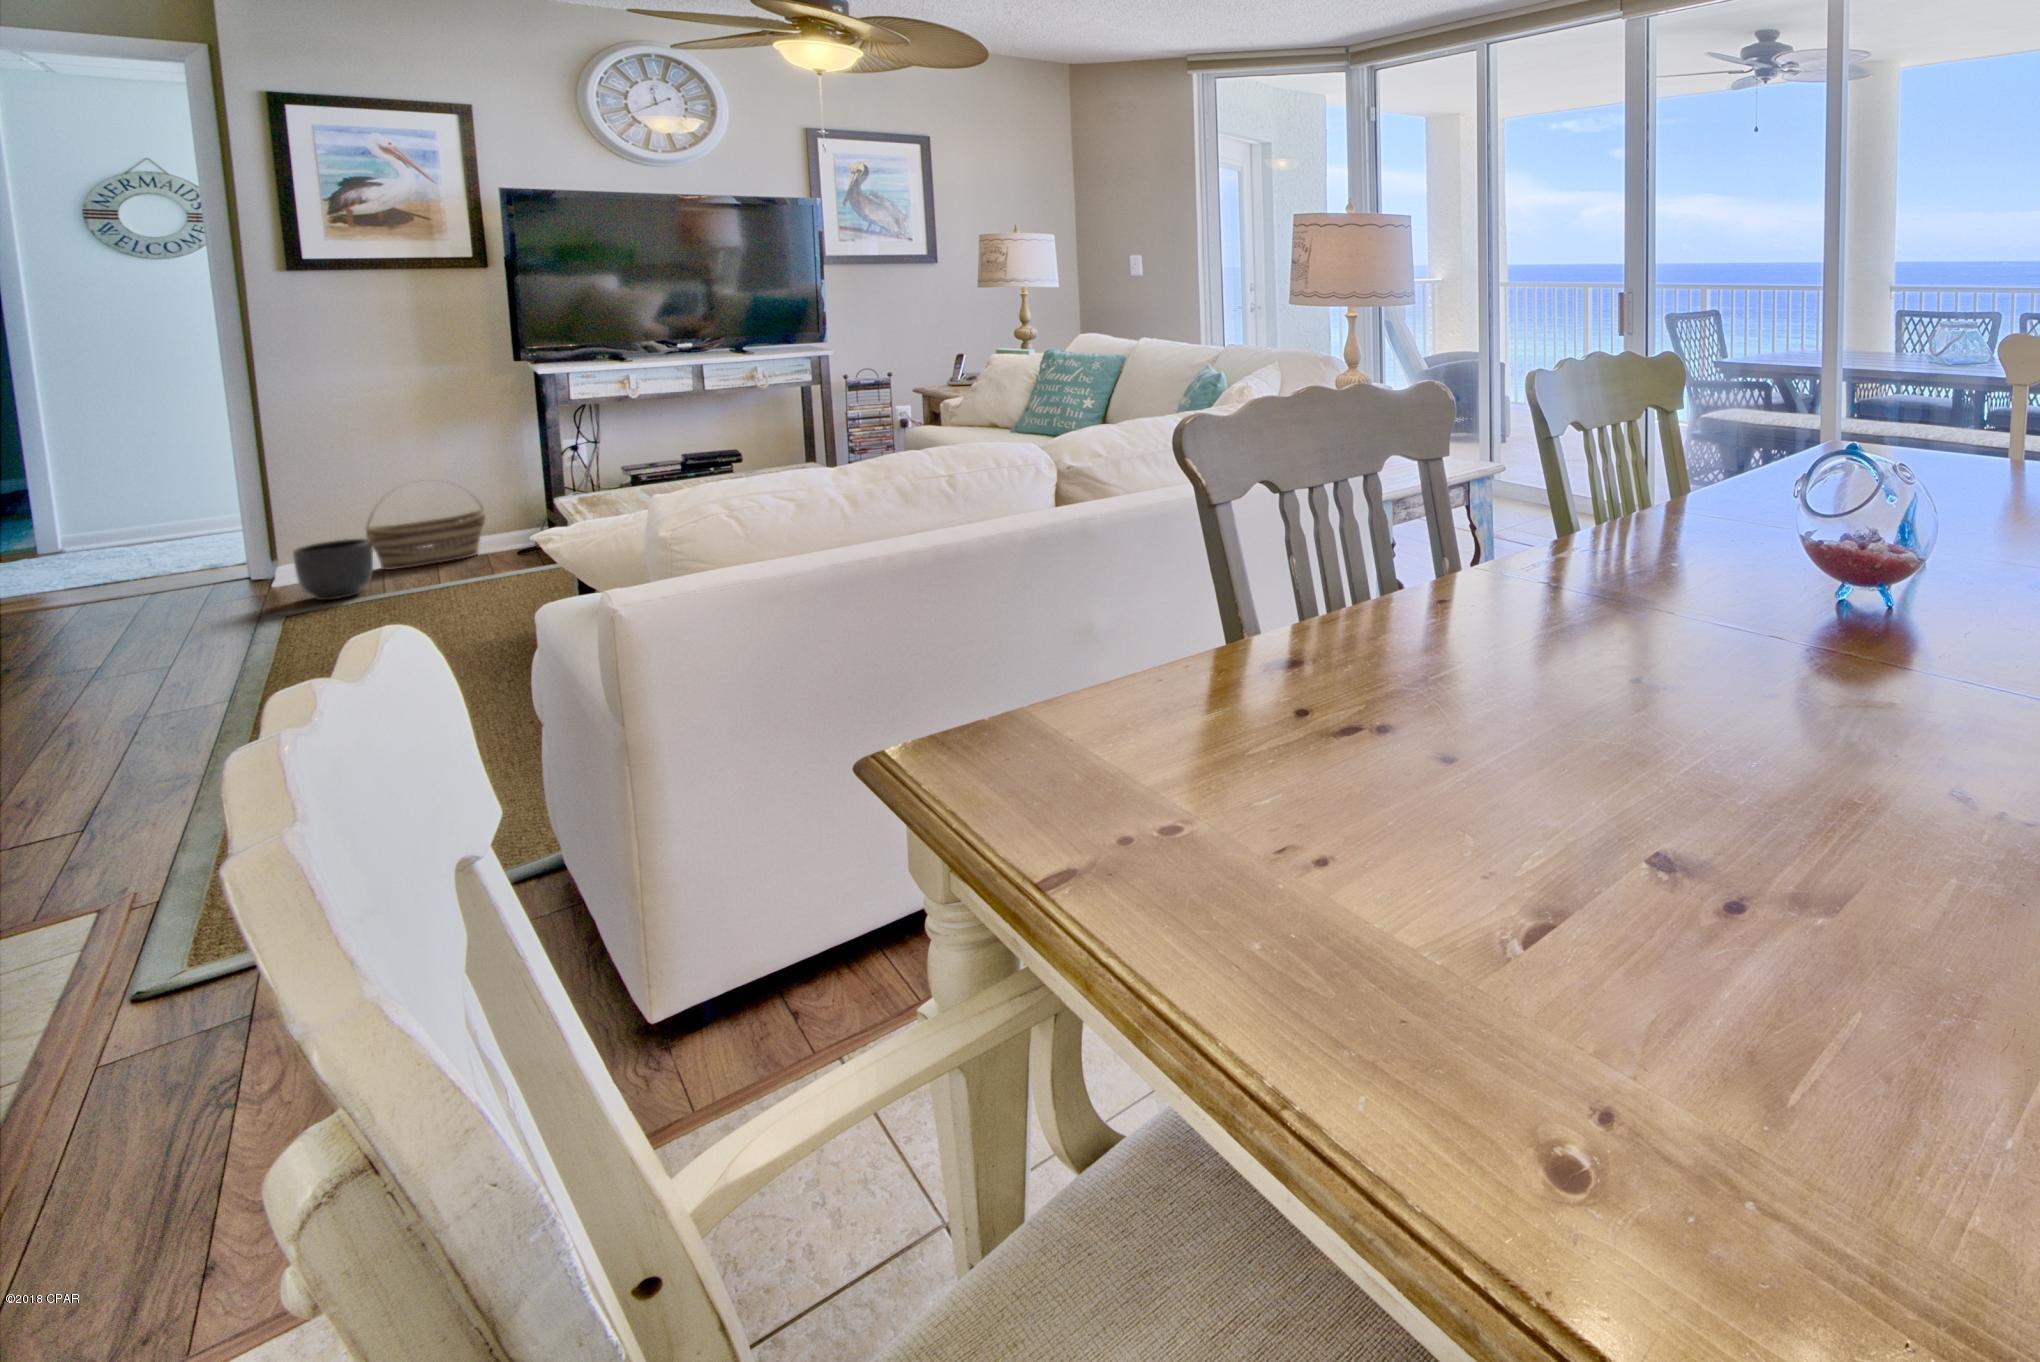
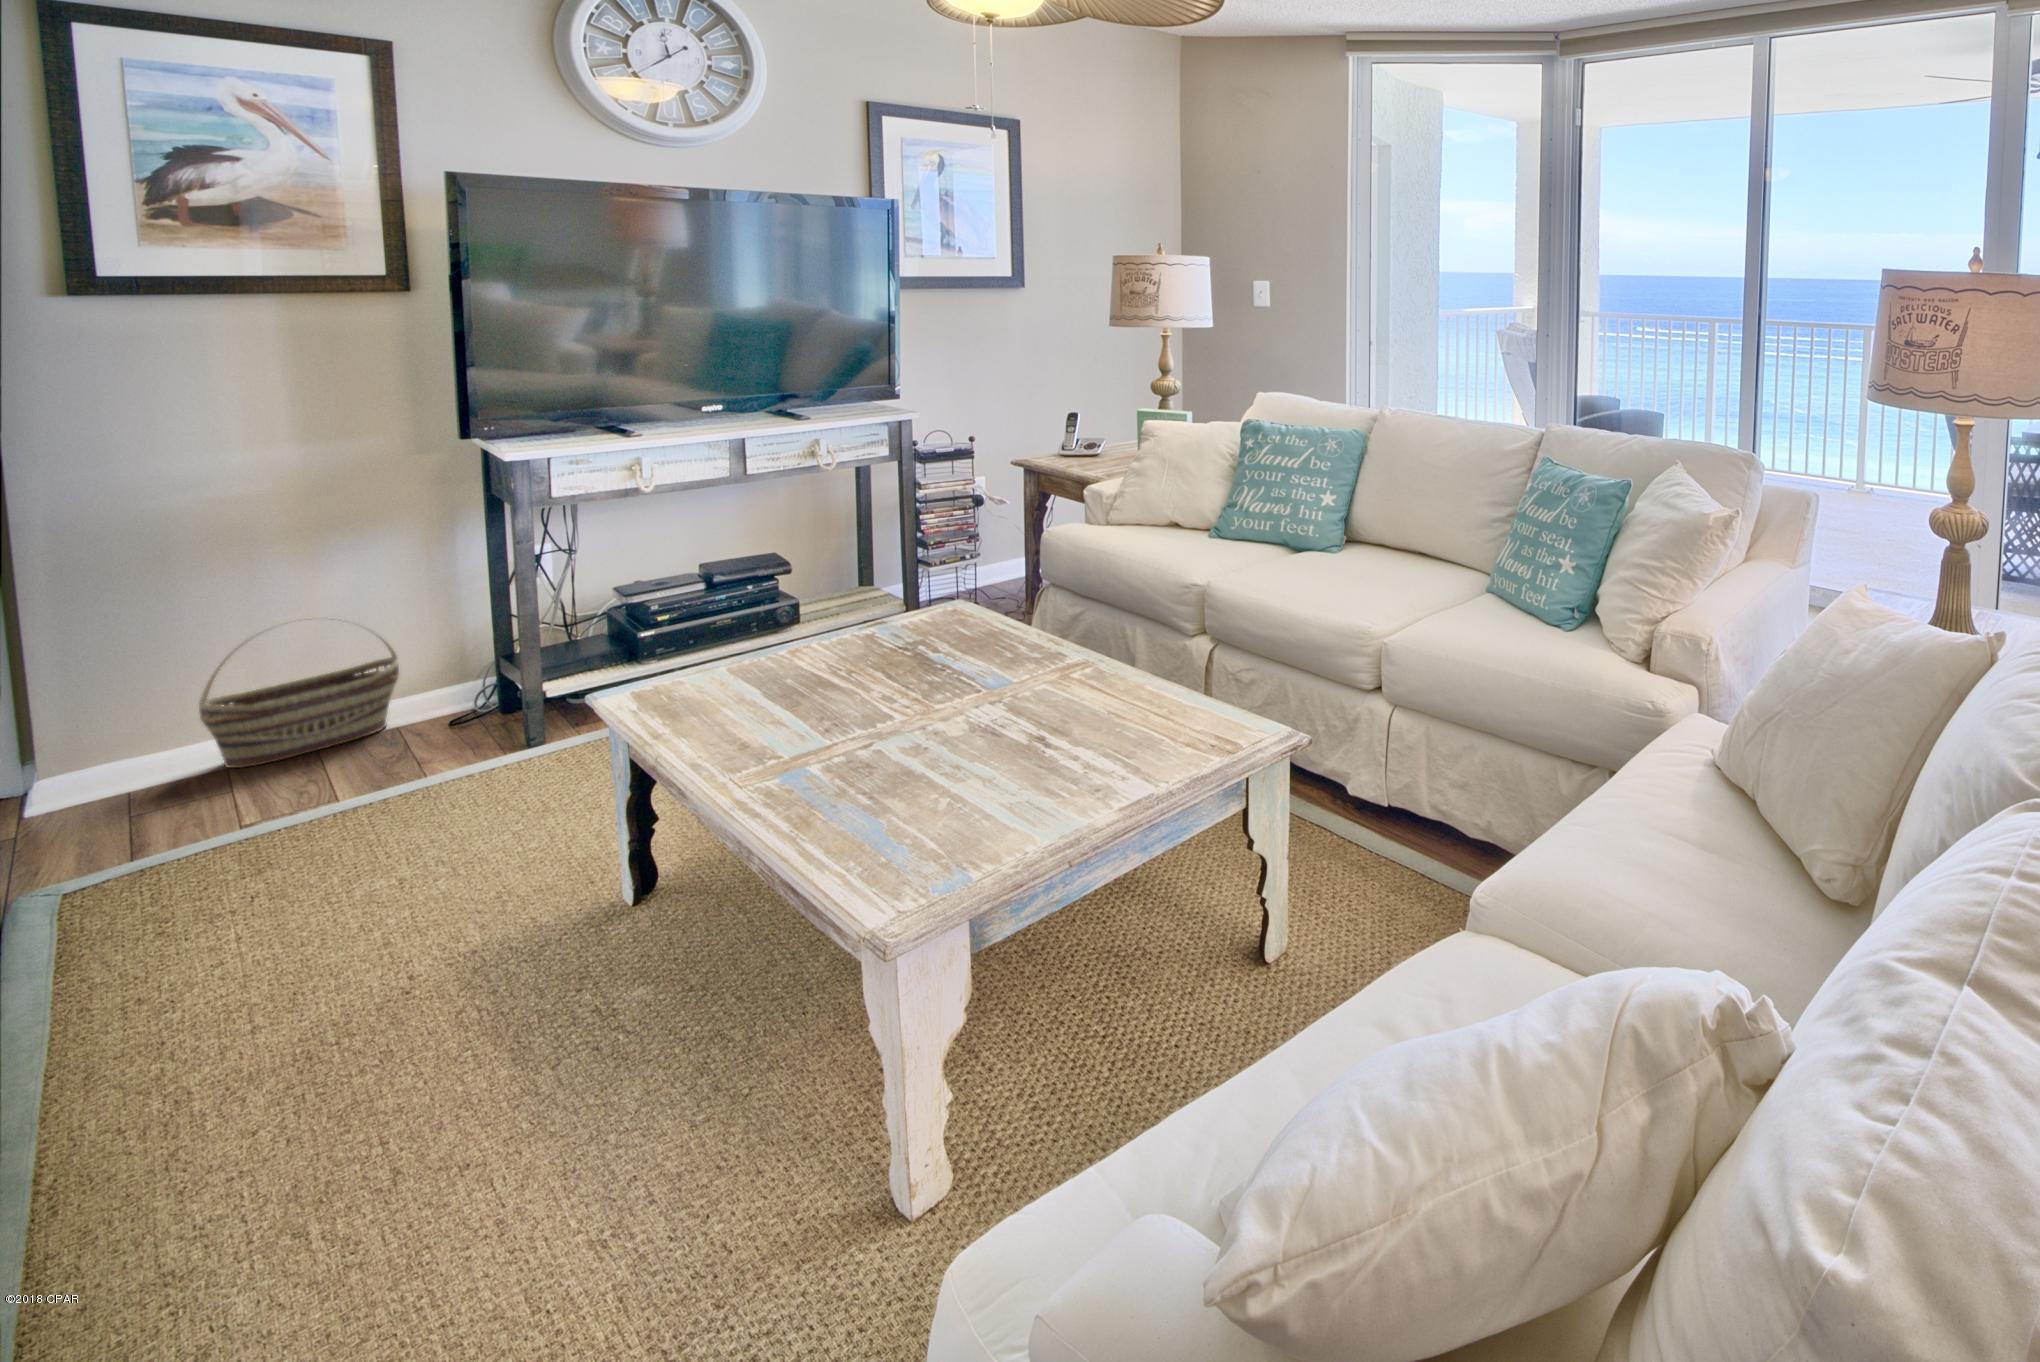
planter: present [293,539,373,600] -> none [81,735,229,850]

